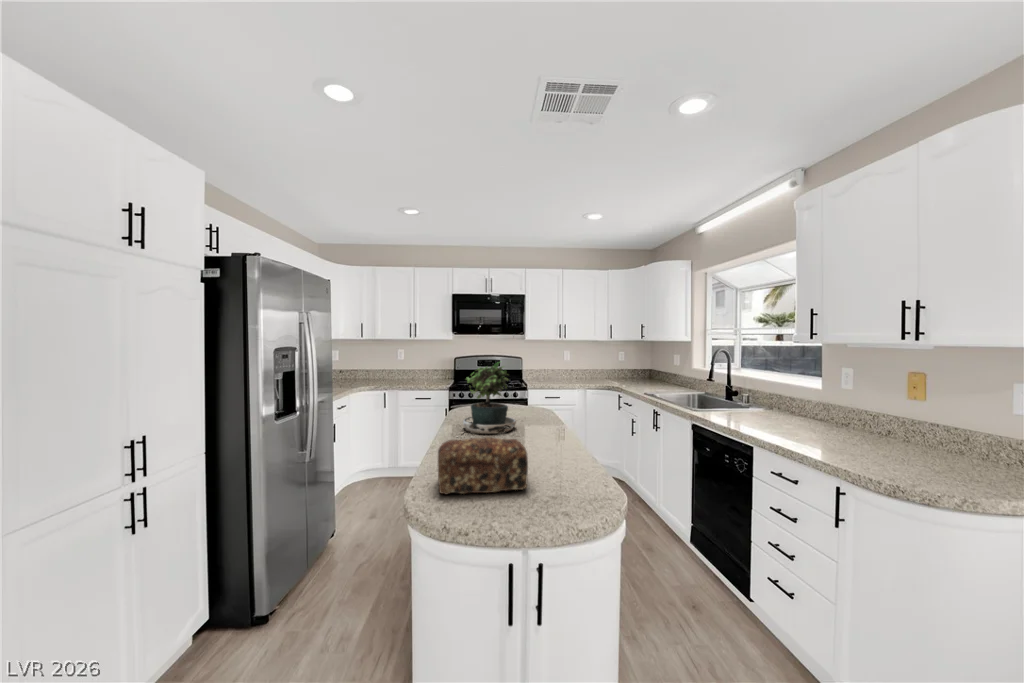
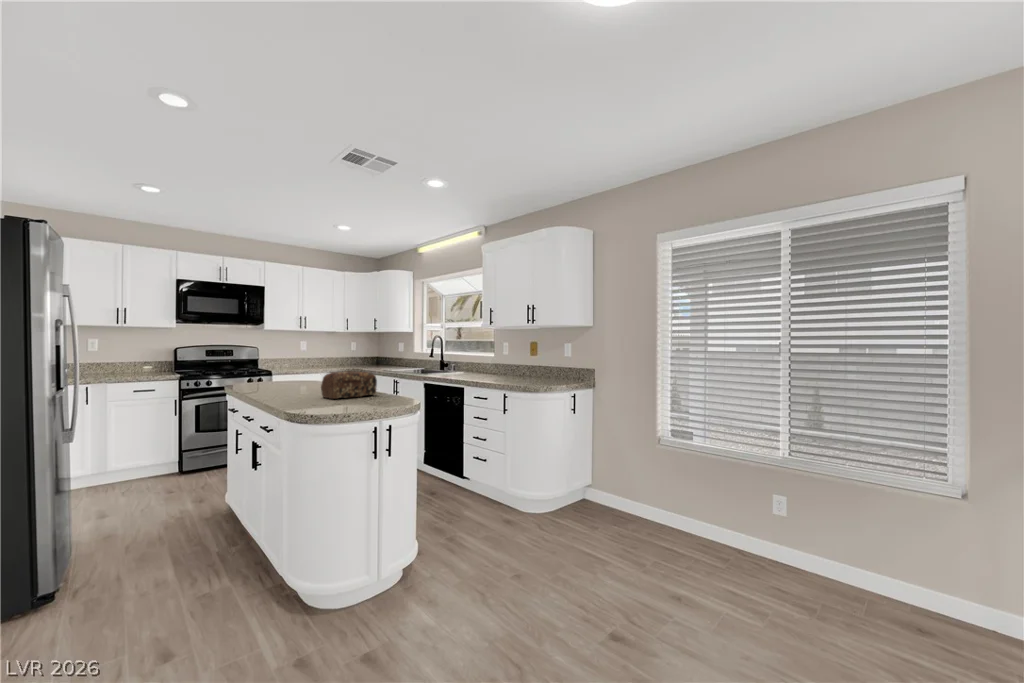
potted plant: present [461,362,516,434] -> none [284,336,326,389]

